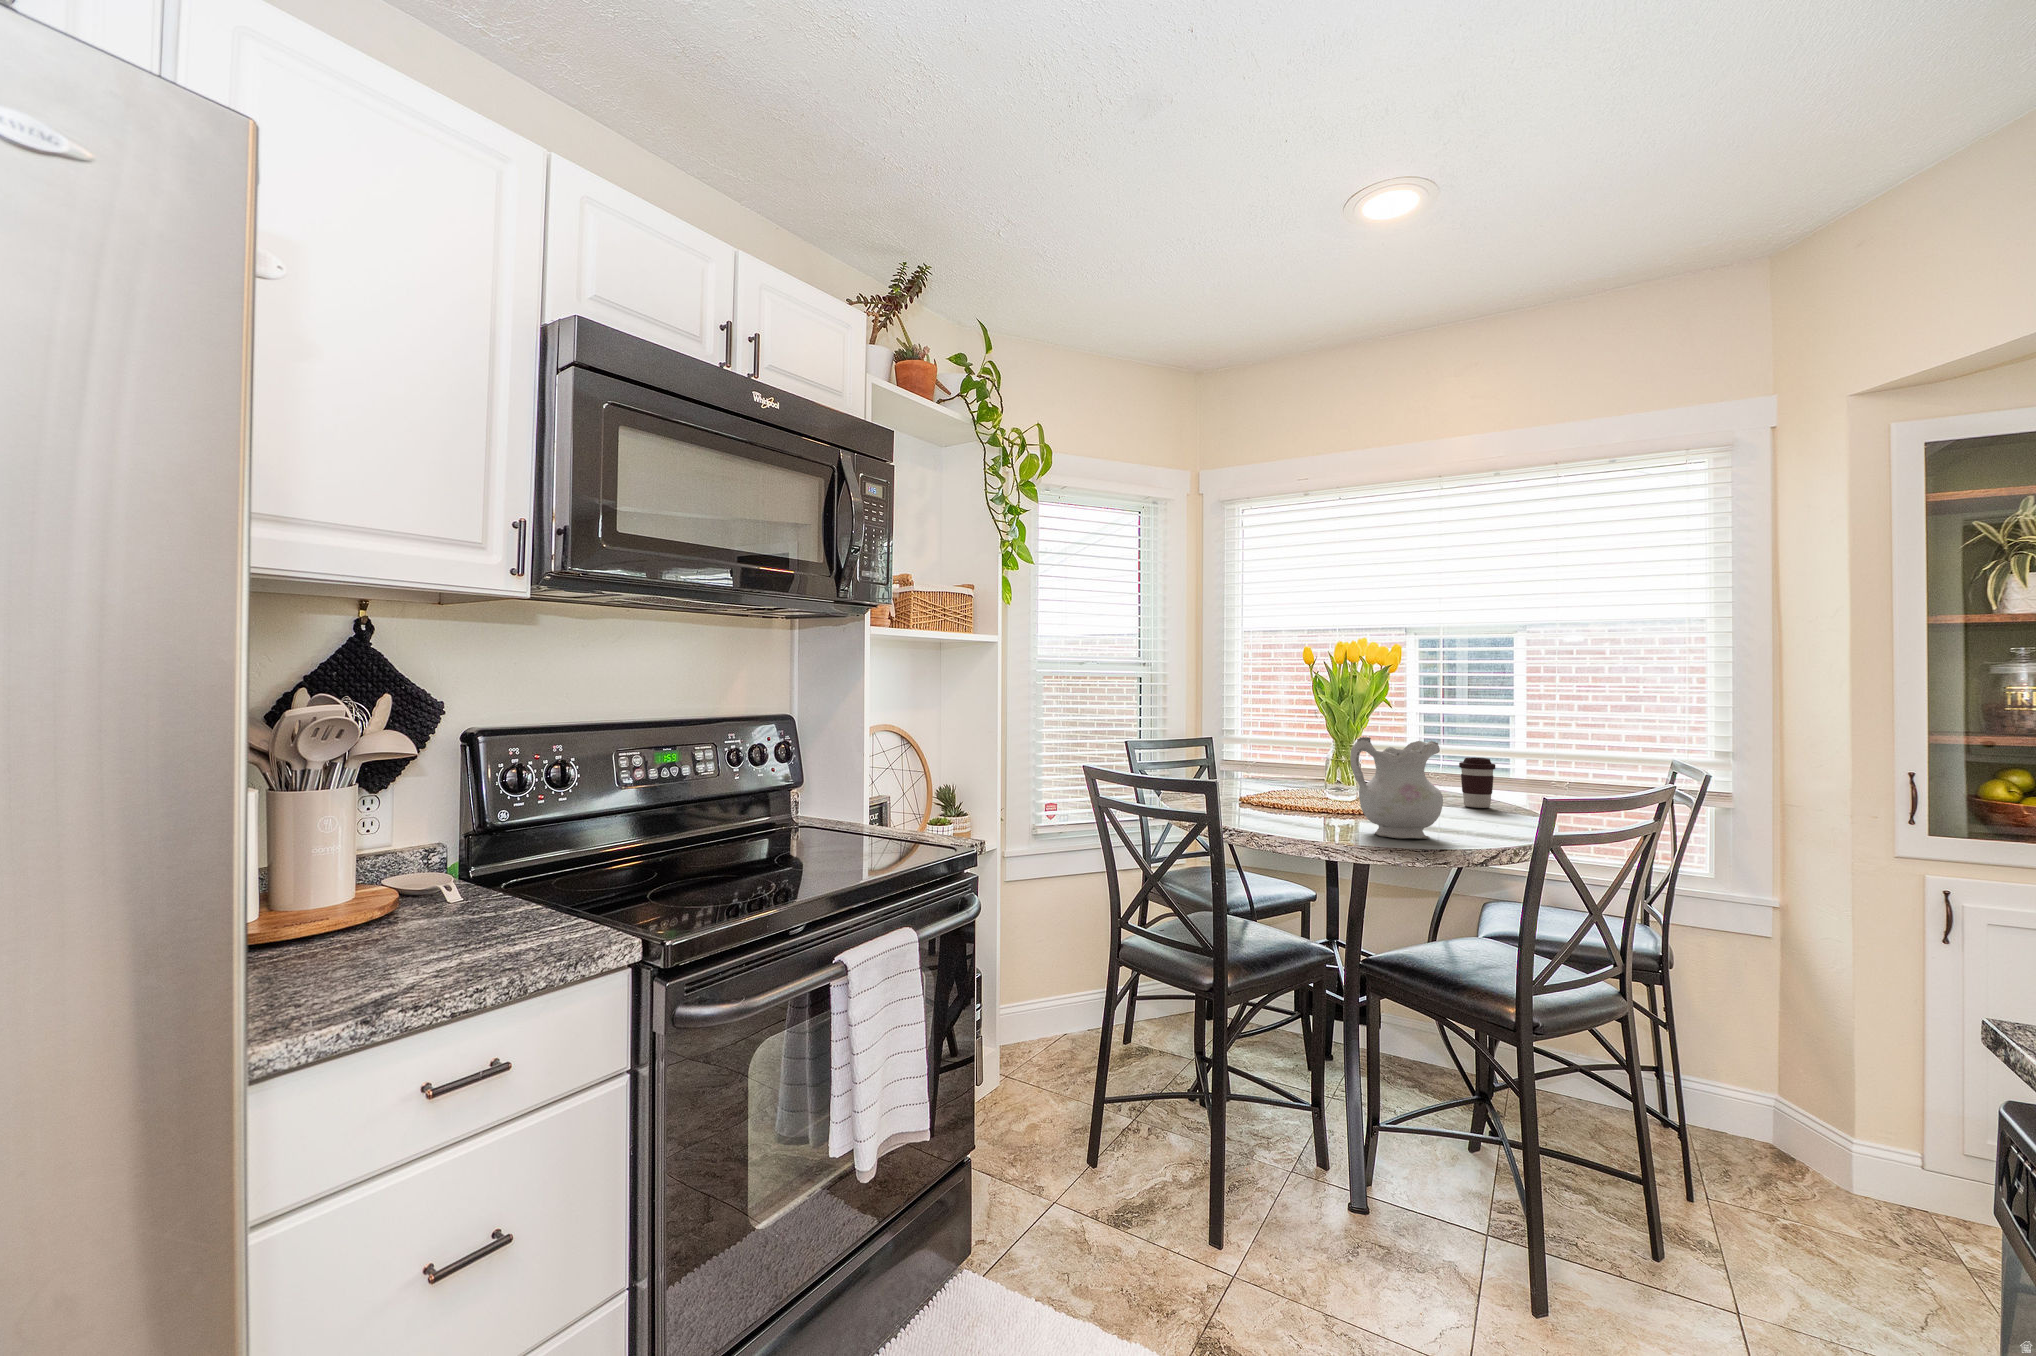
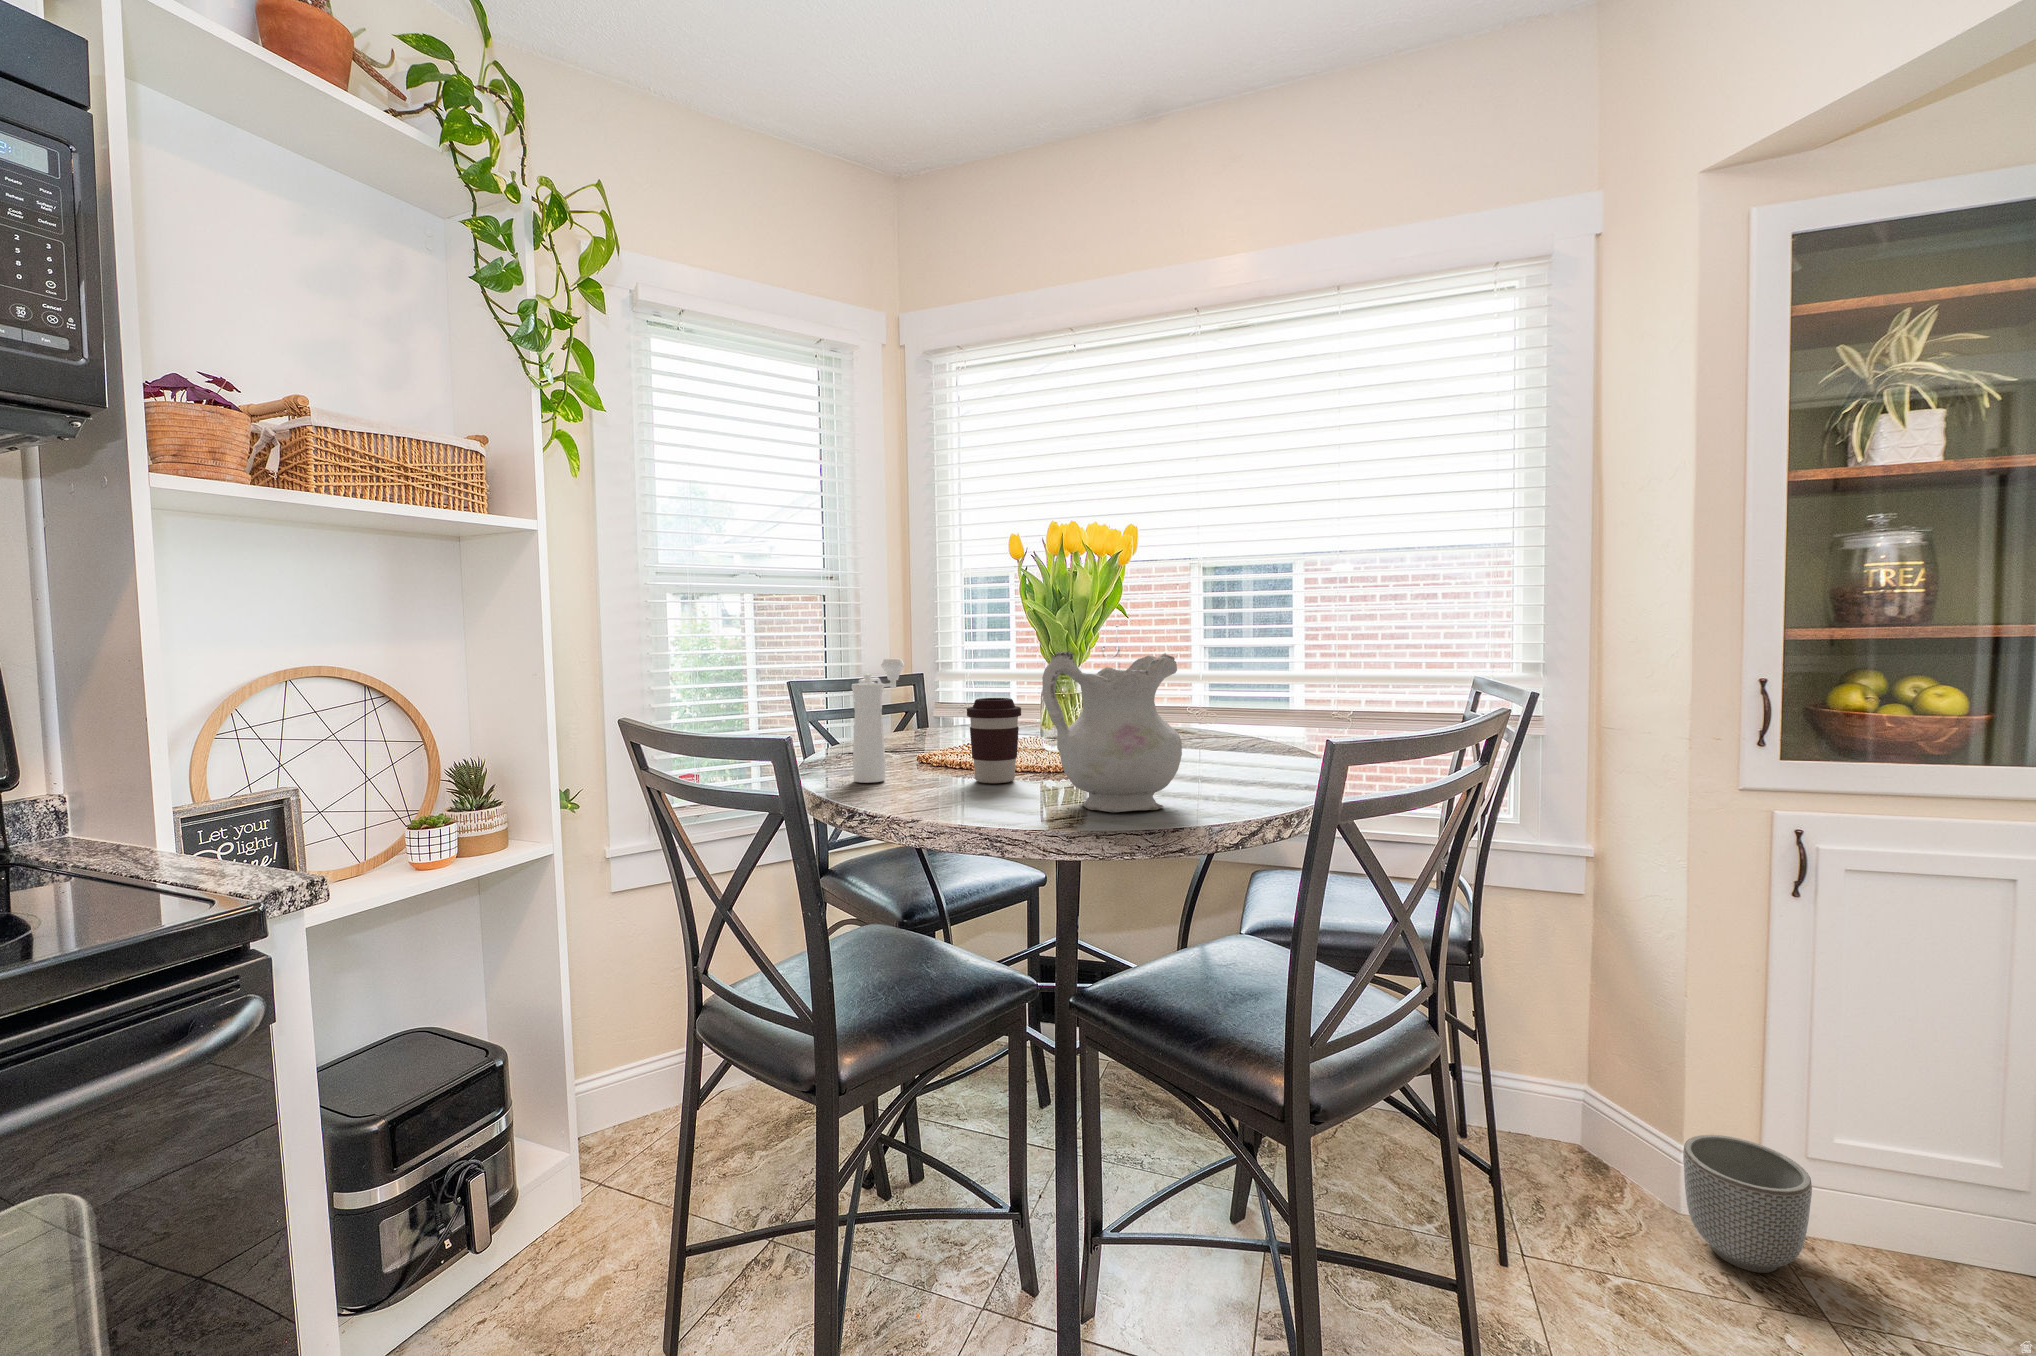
pepper mill: none [1211,734,1240,813] -> present [851,658,905,783]
coffee cup: present [1459,758,1495,808] -> present [967,698,1021,783]
planter: none [1849,1129,1960,1235] -> present [1683,1135,1812,1273]

